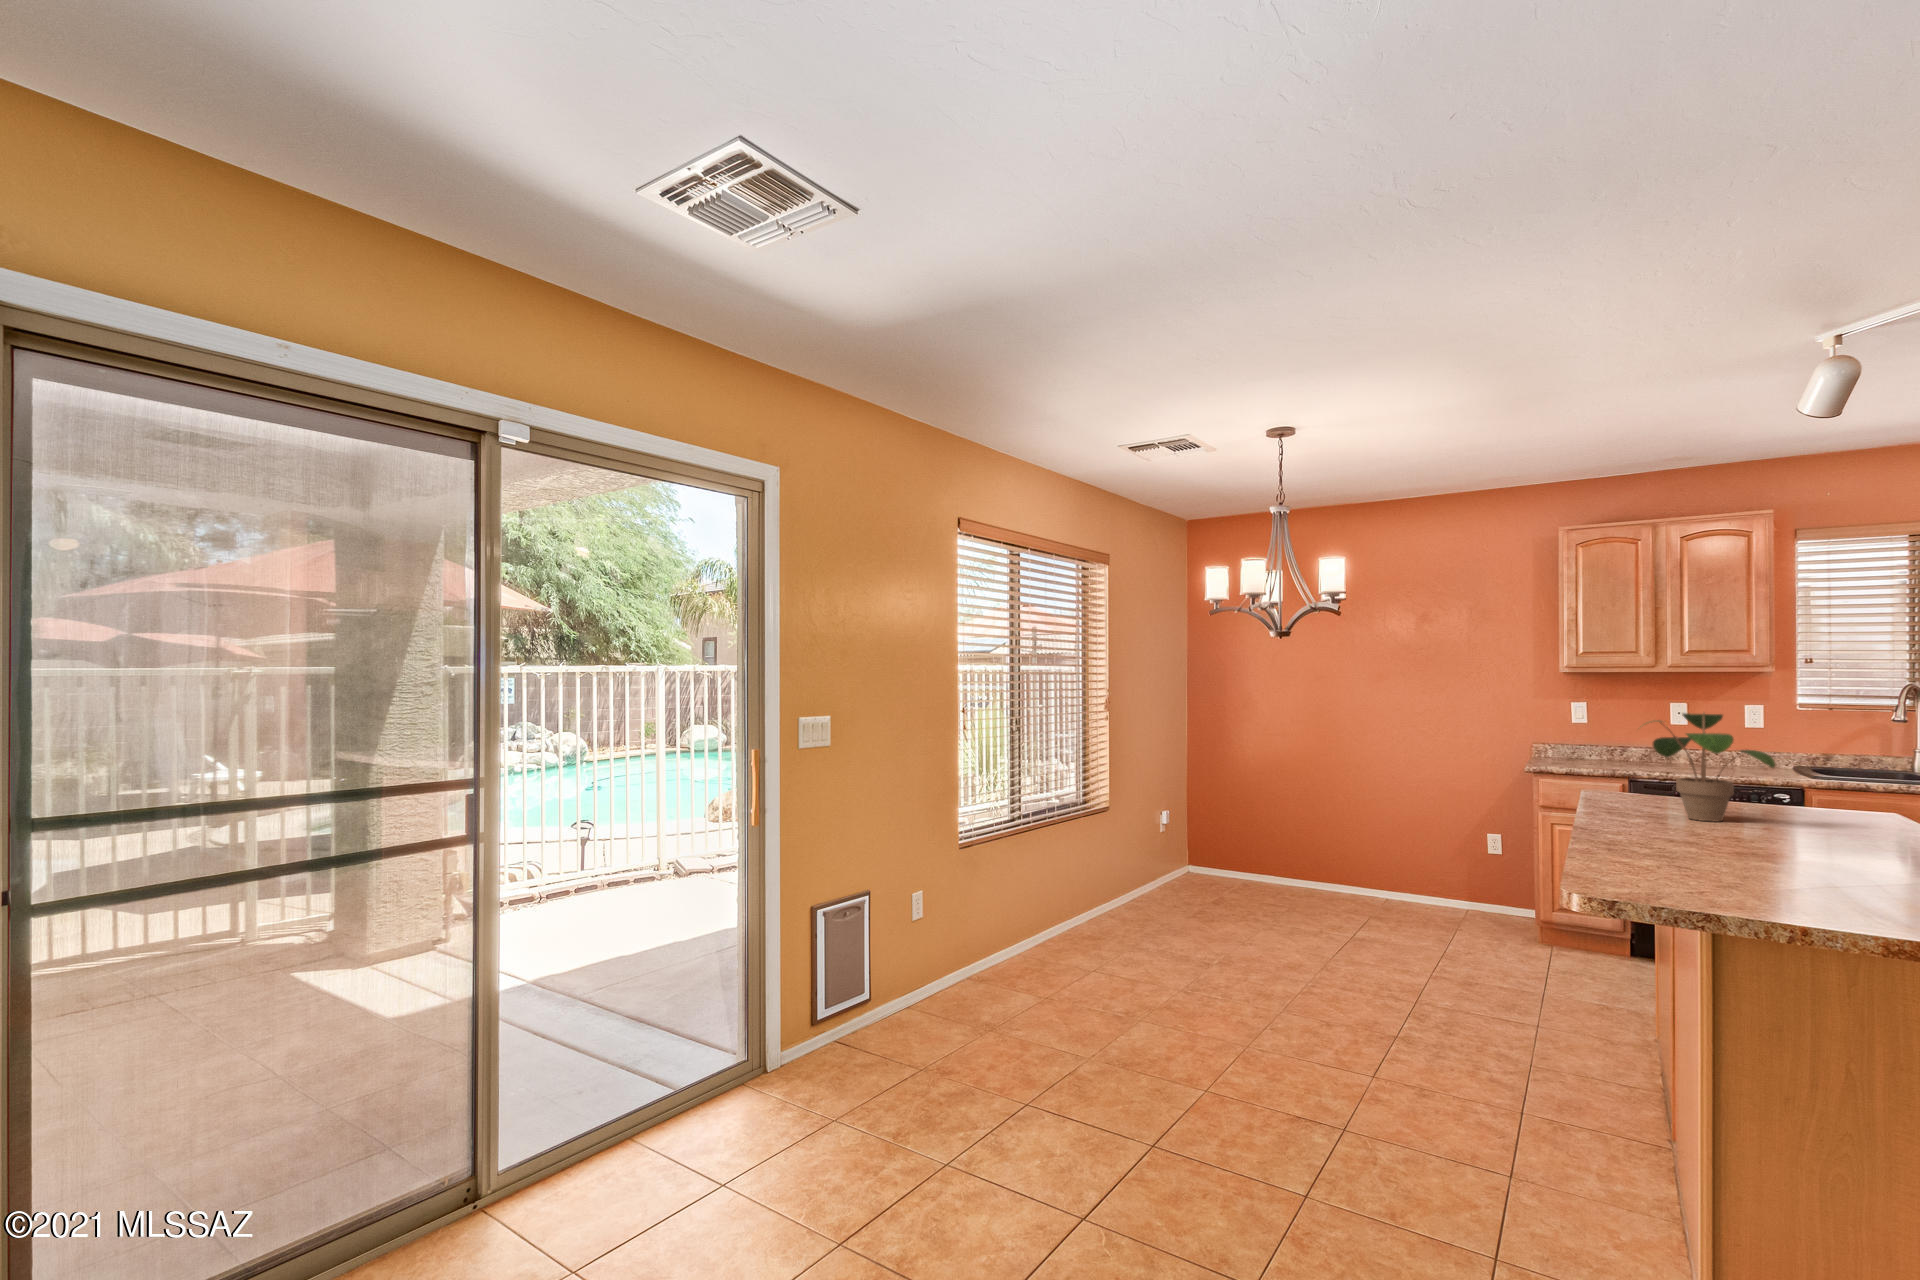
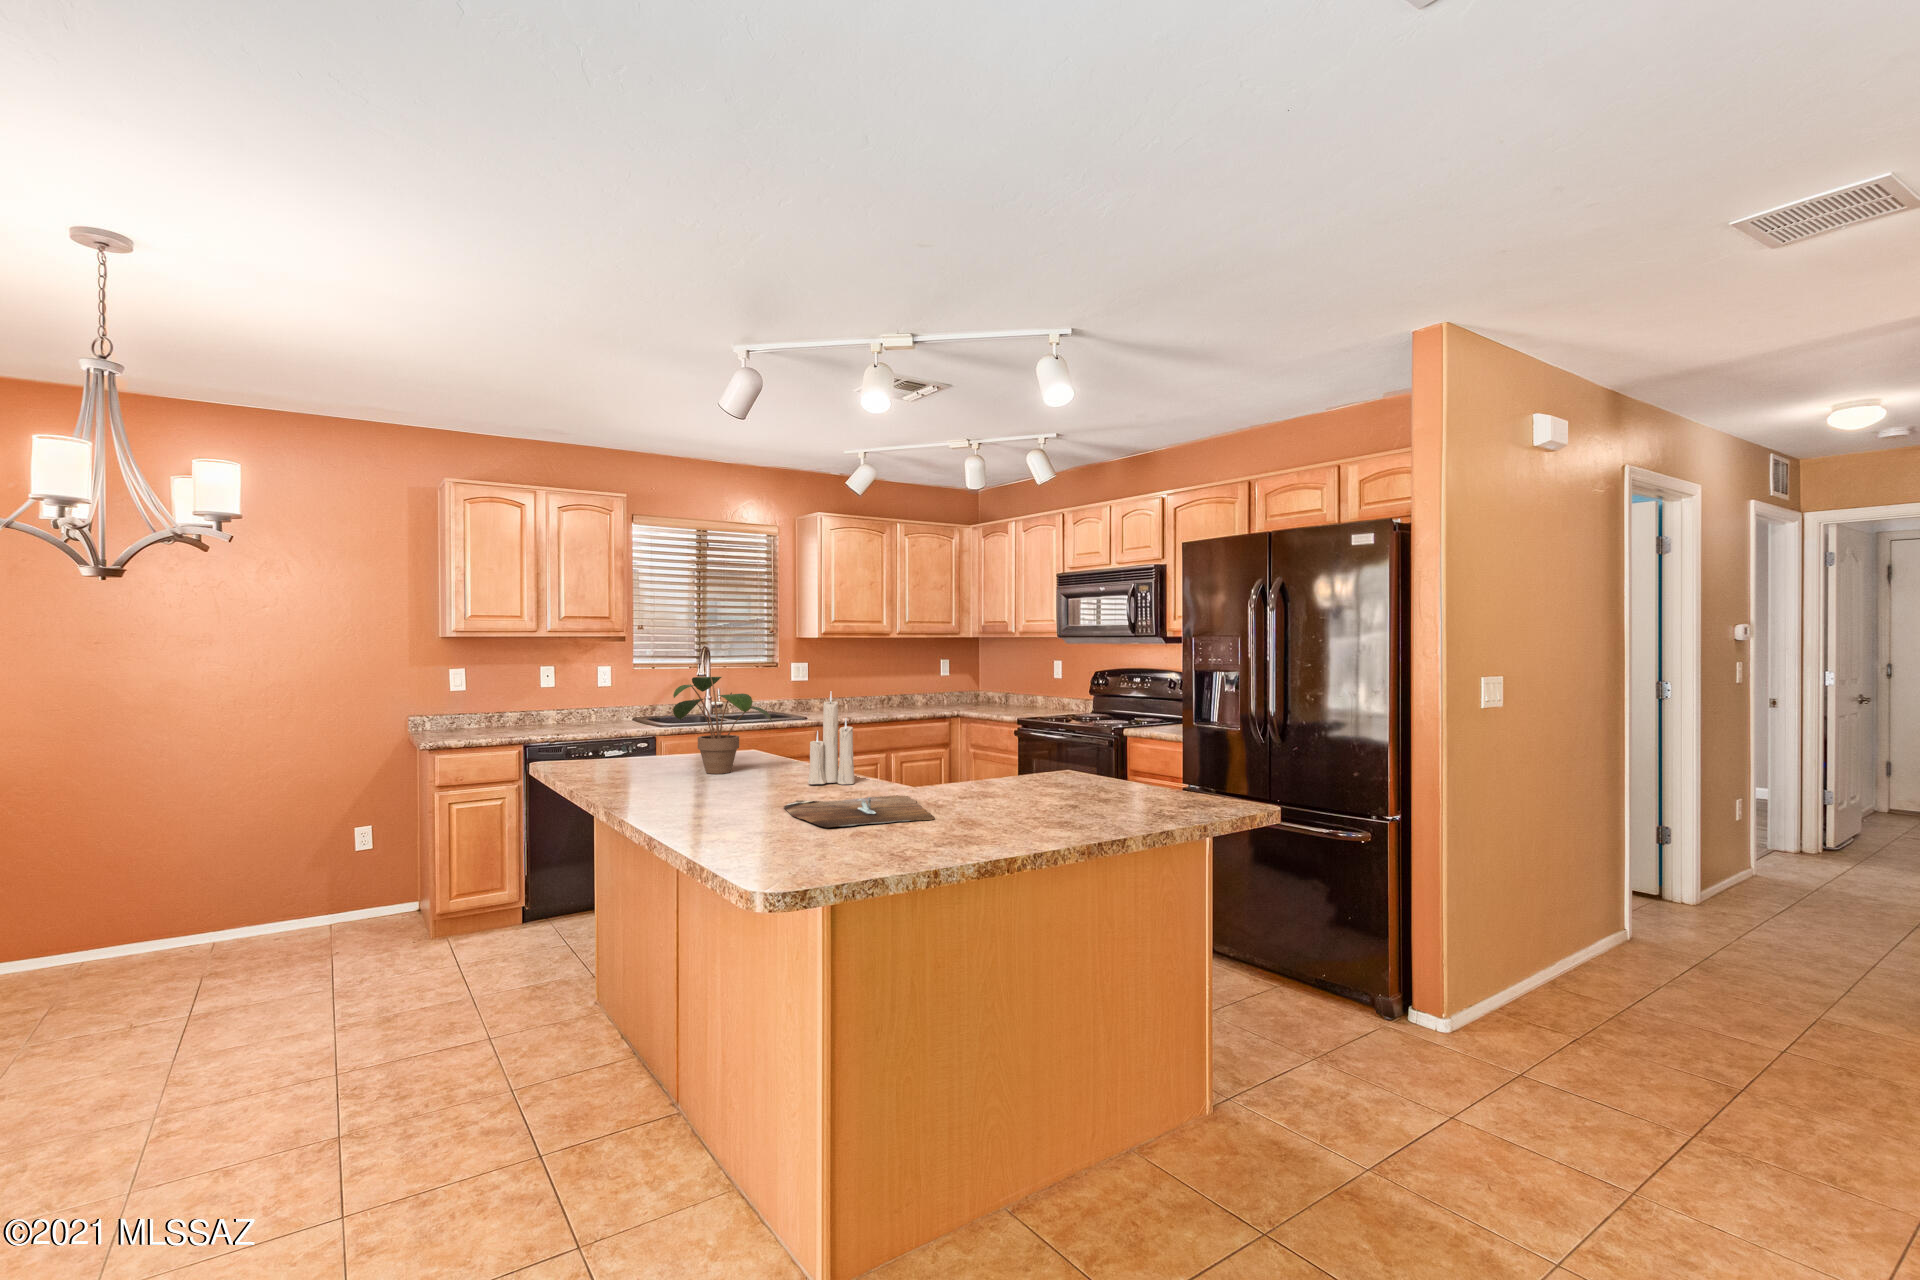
candle: none [1770,728,1846,854] -> present [808,693,855,785]
cutting board: none [1638,851,1868,896] -> present [784,795,935,828]

